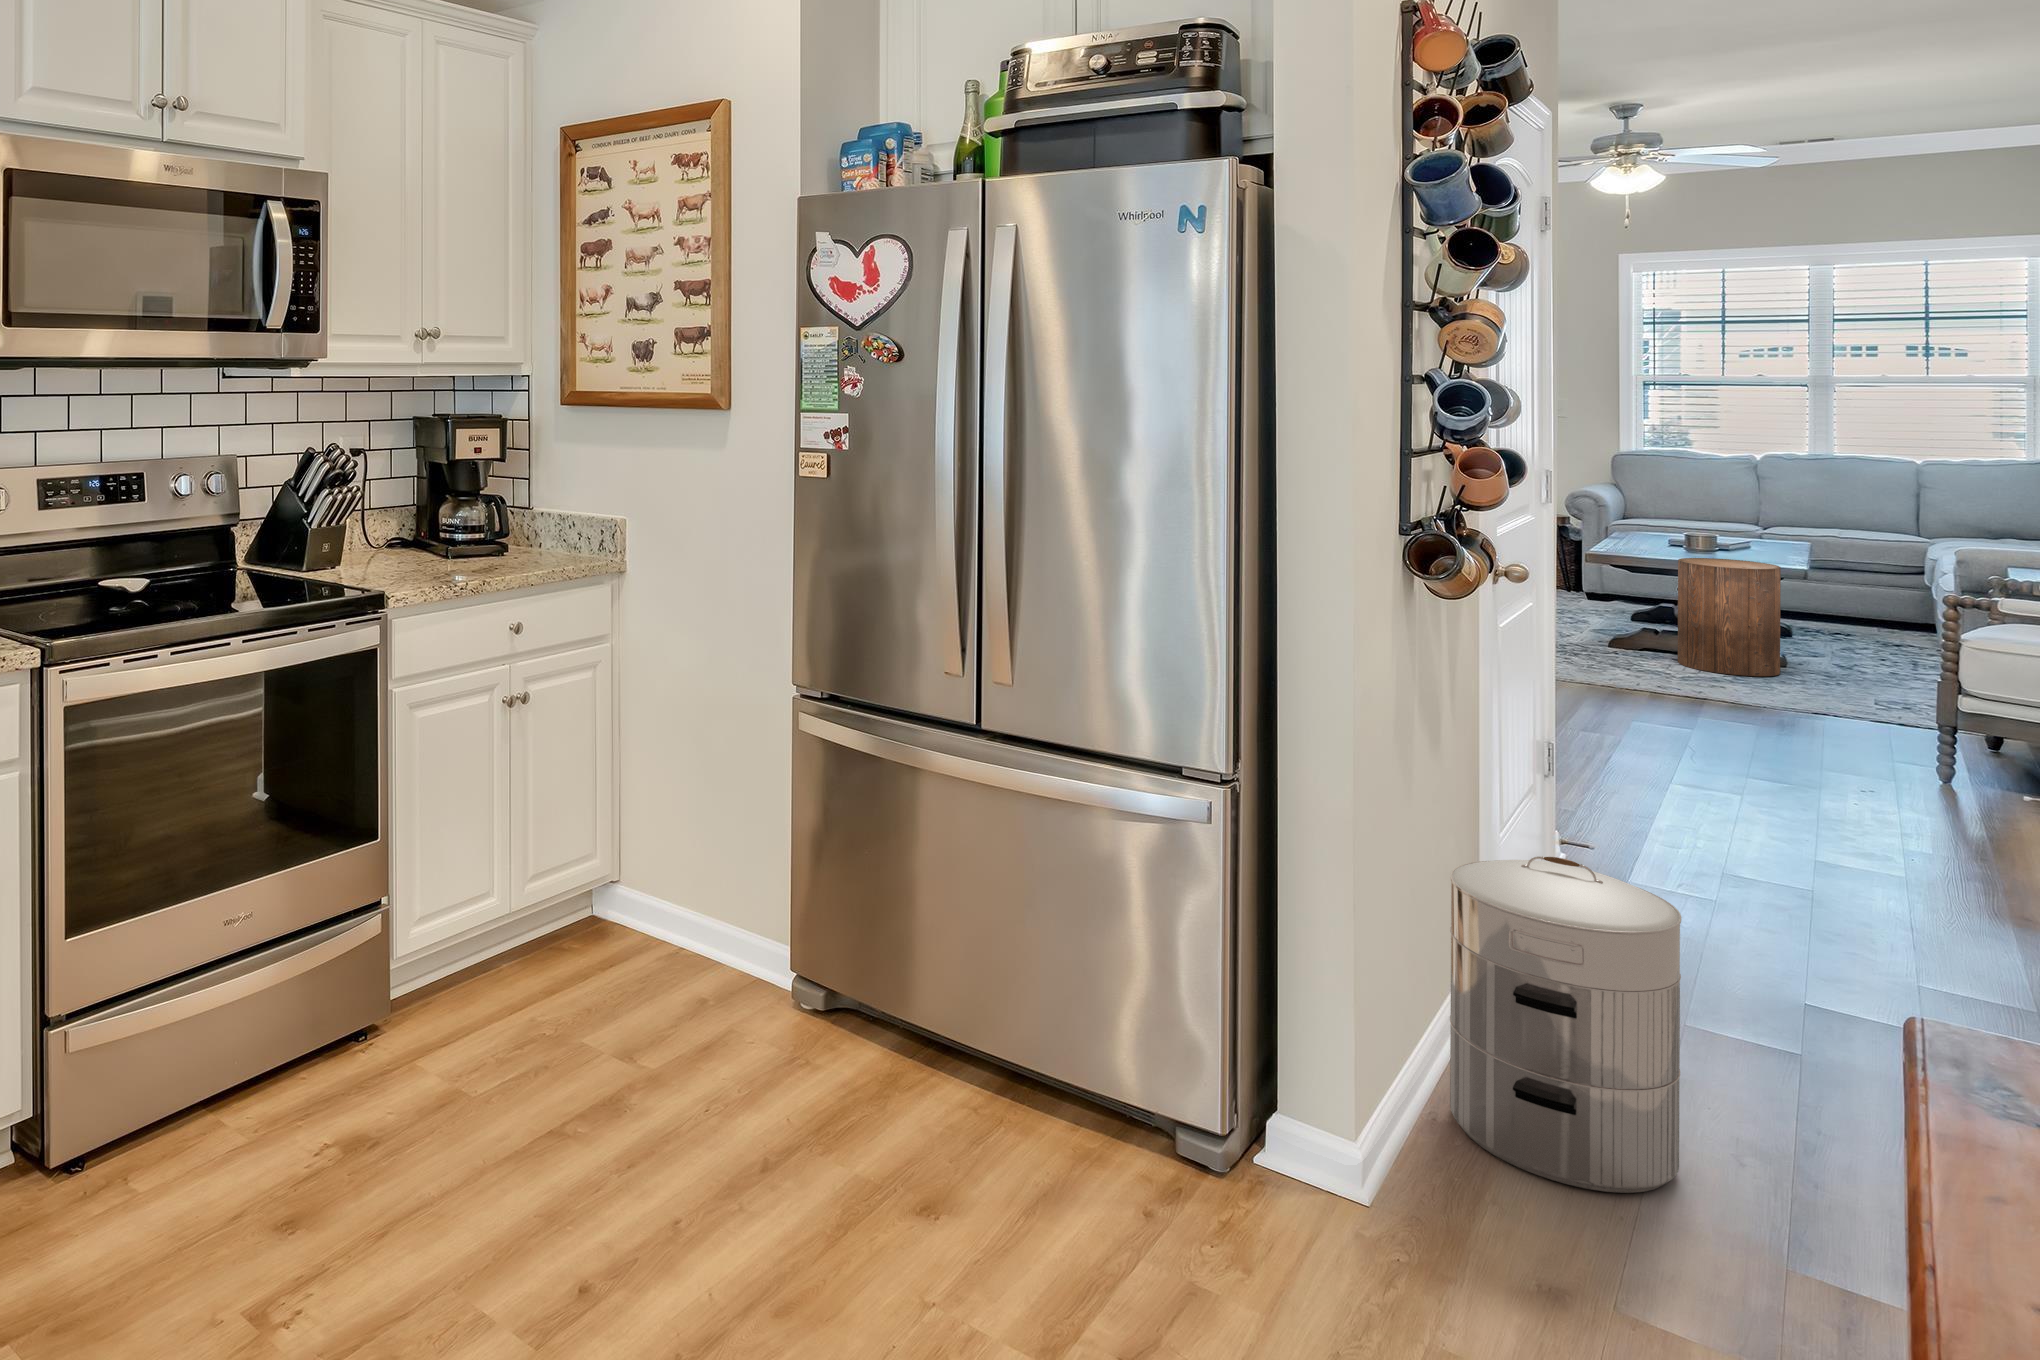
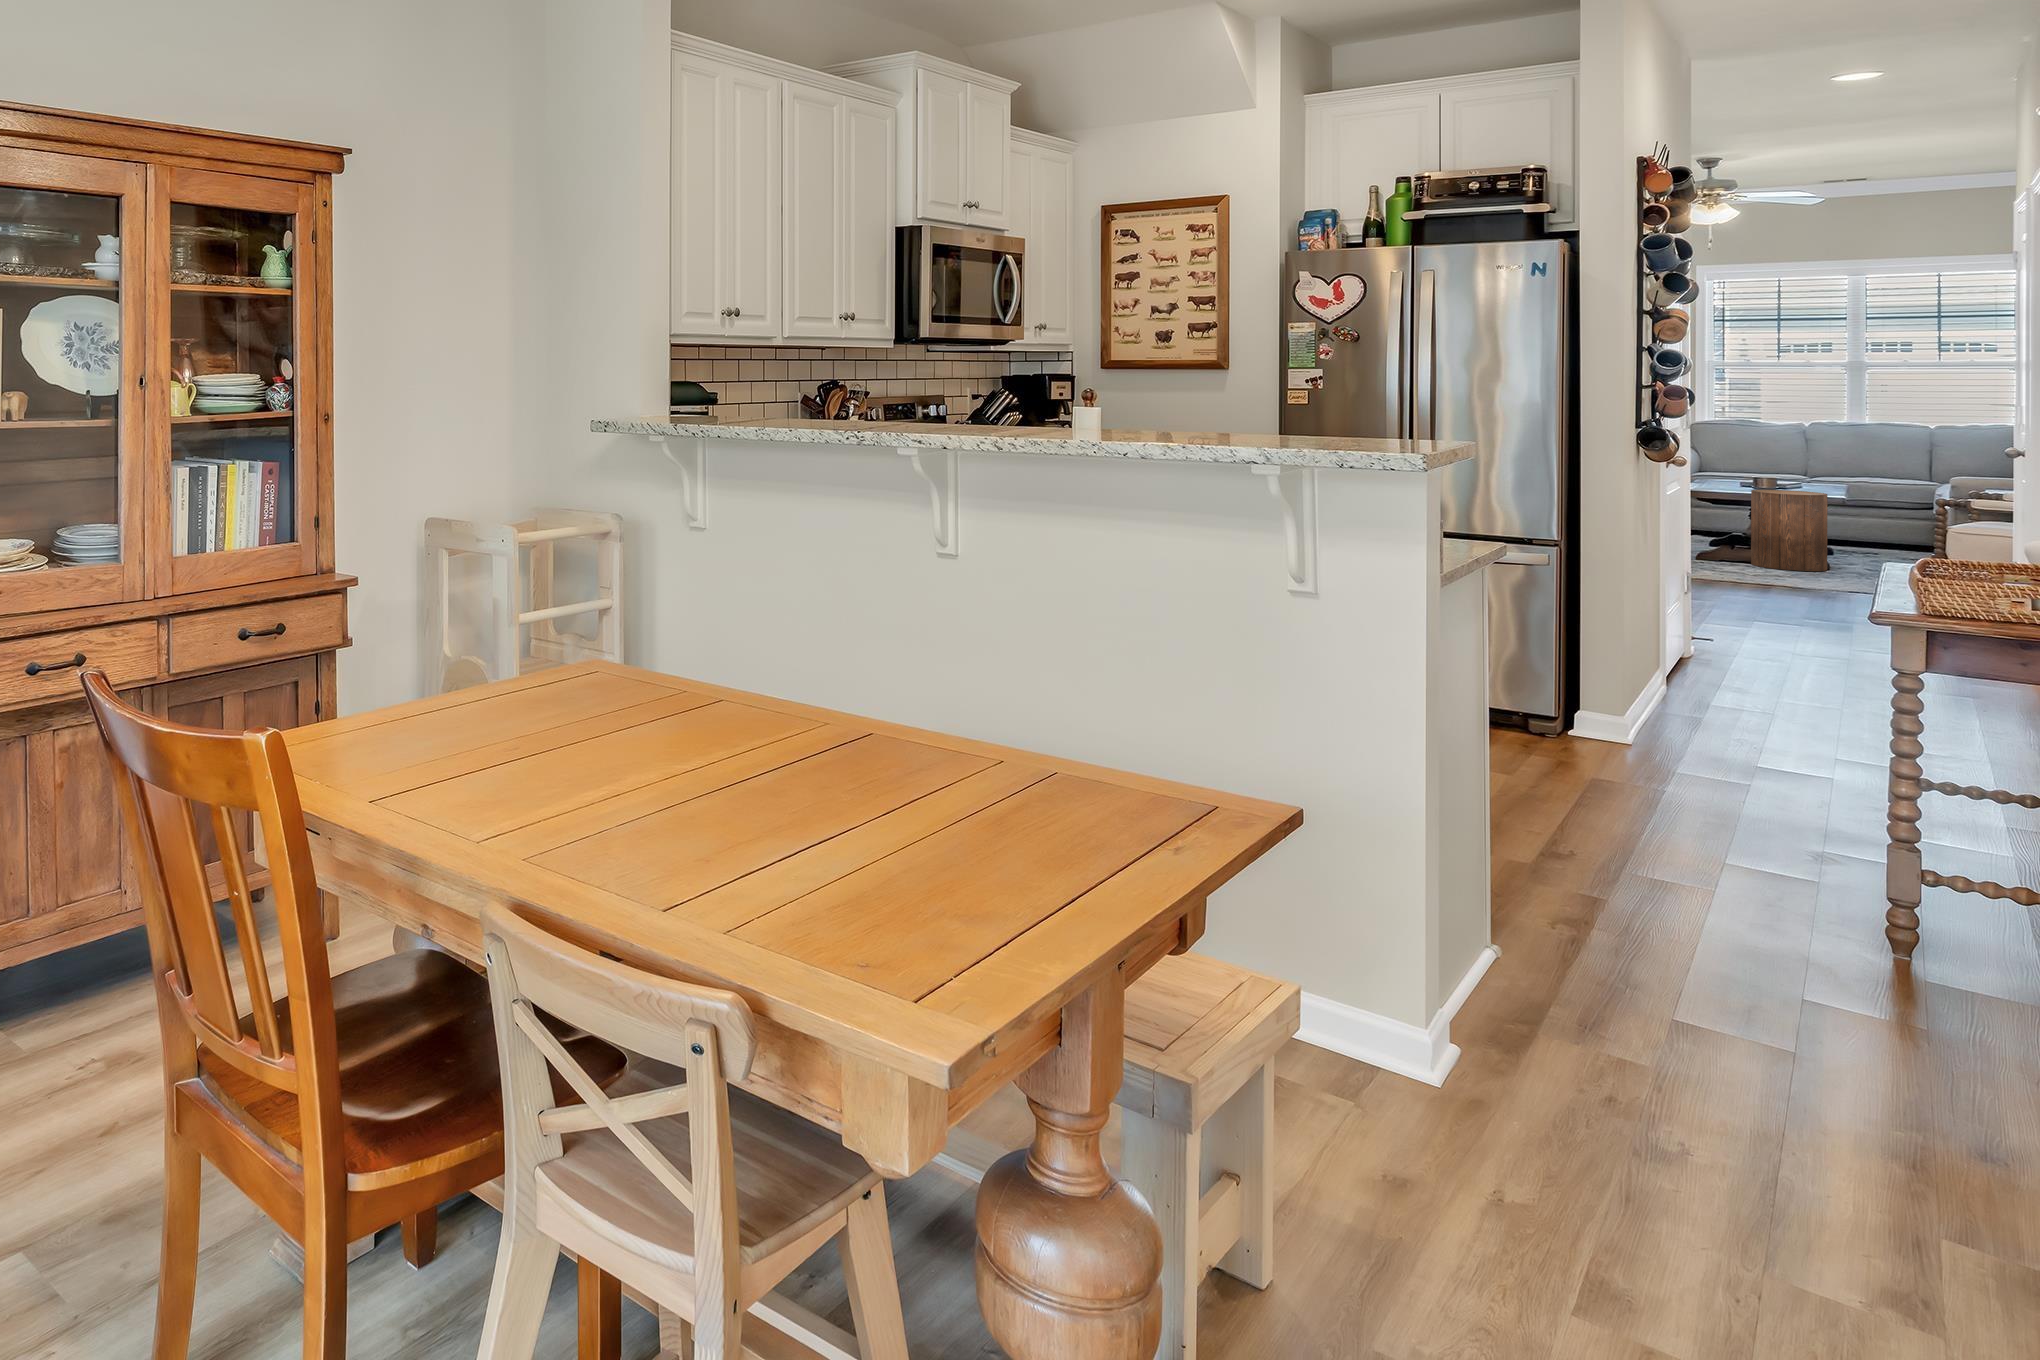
waste bin: present [1450,856,1682,1193] -> none [1661,591,1787,748]

